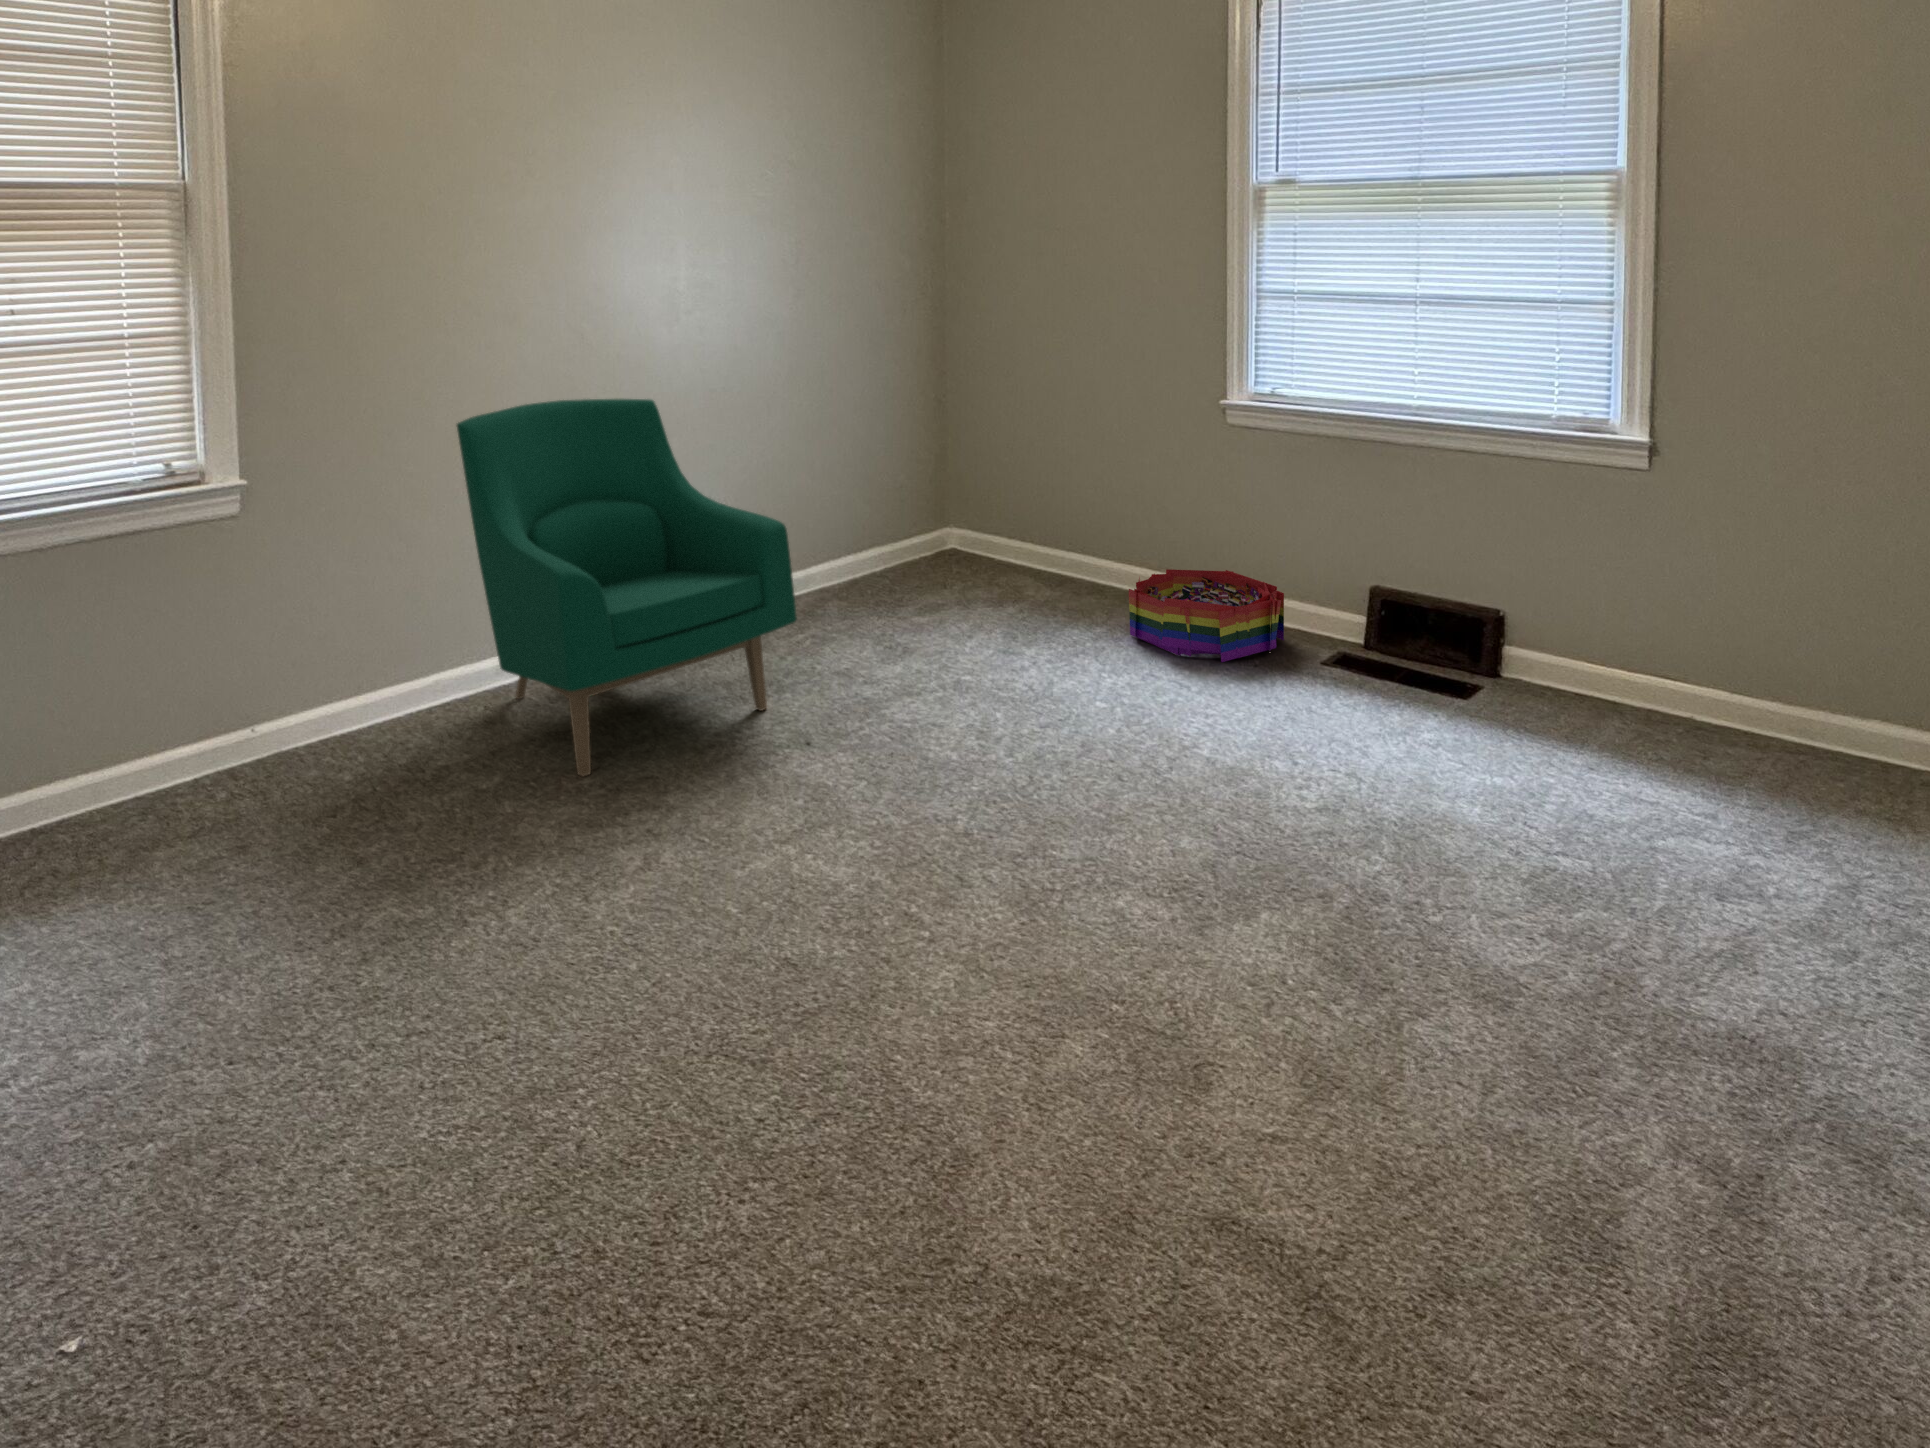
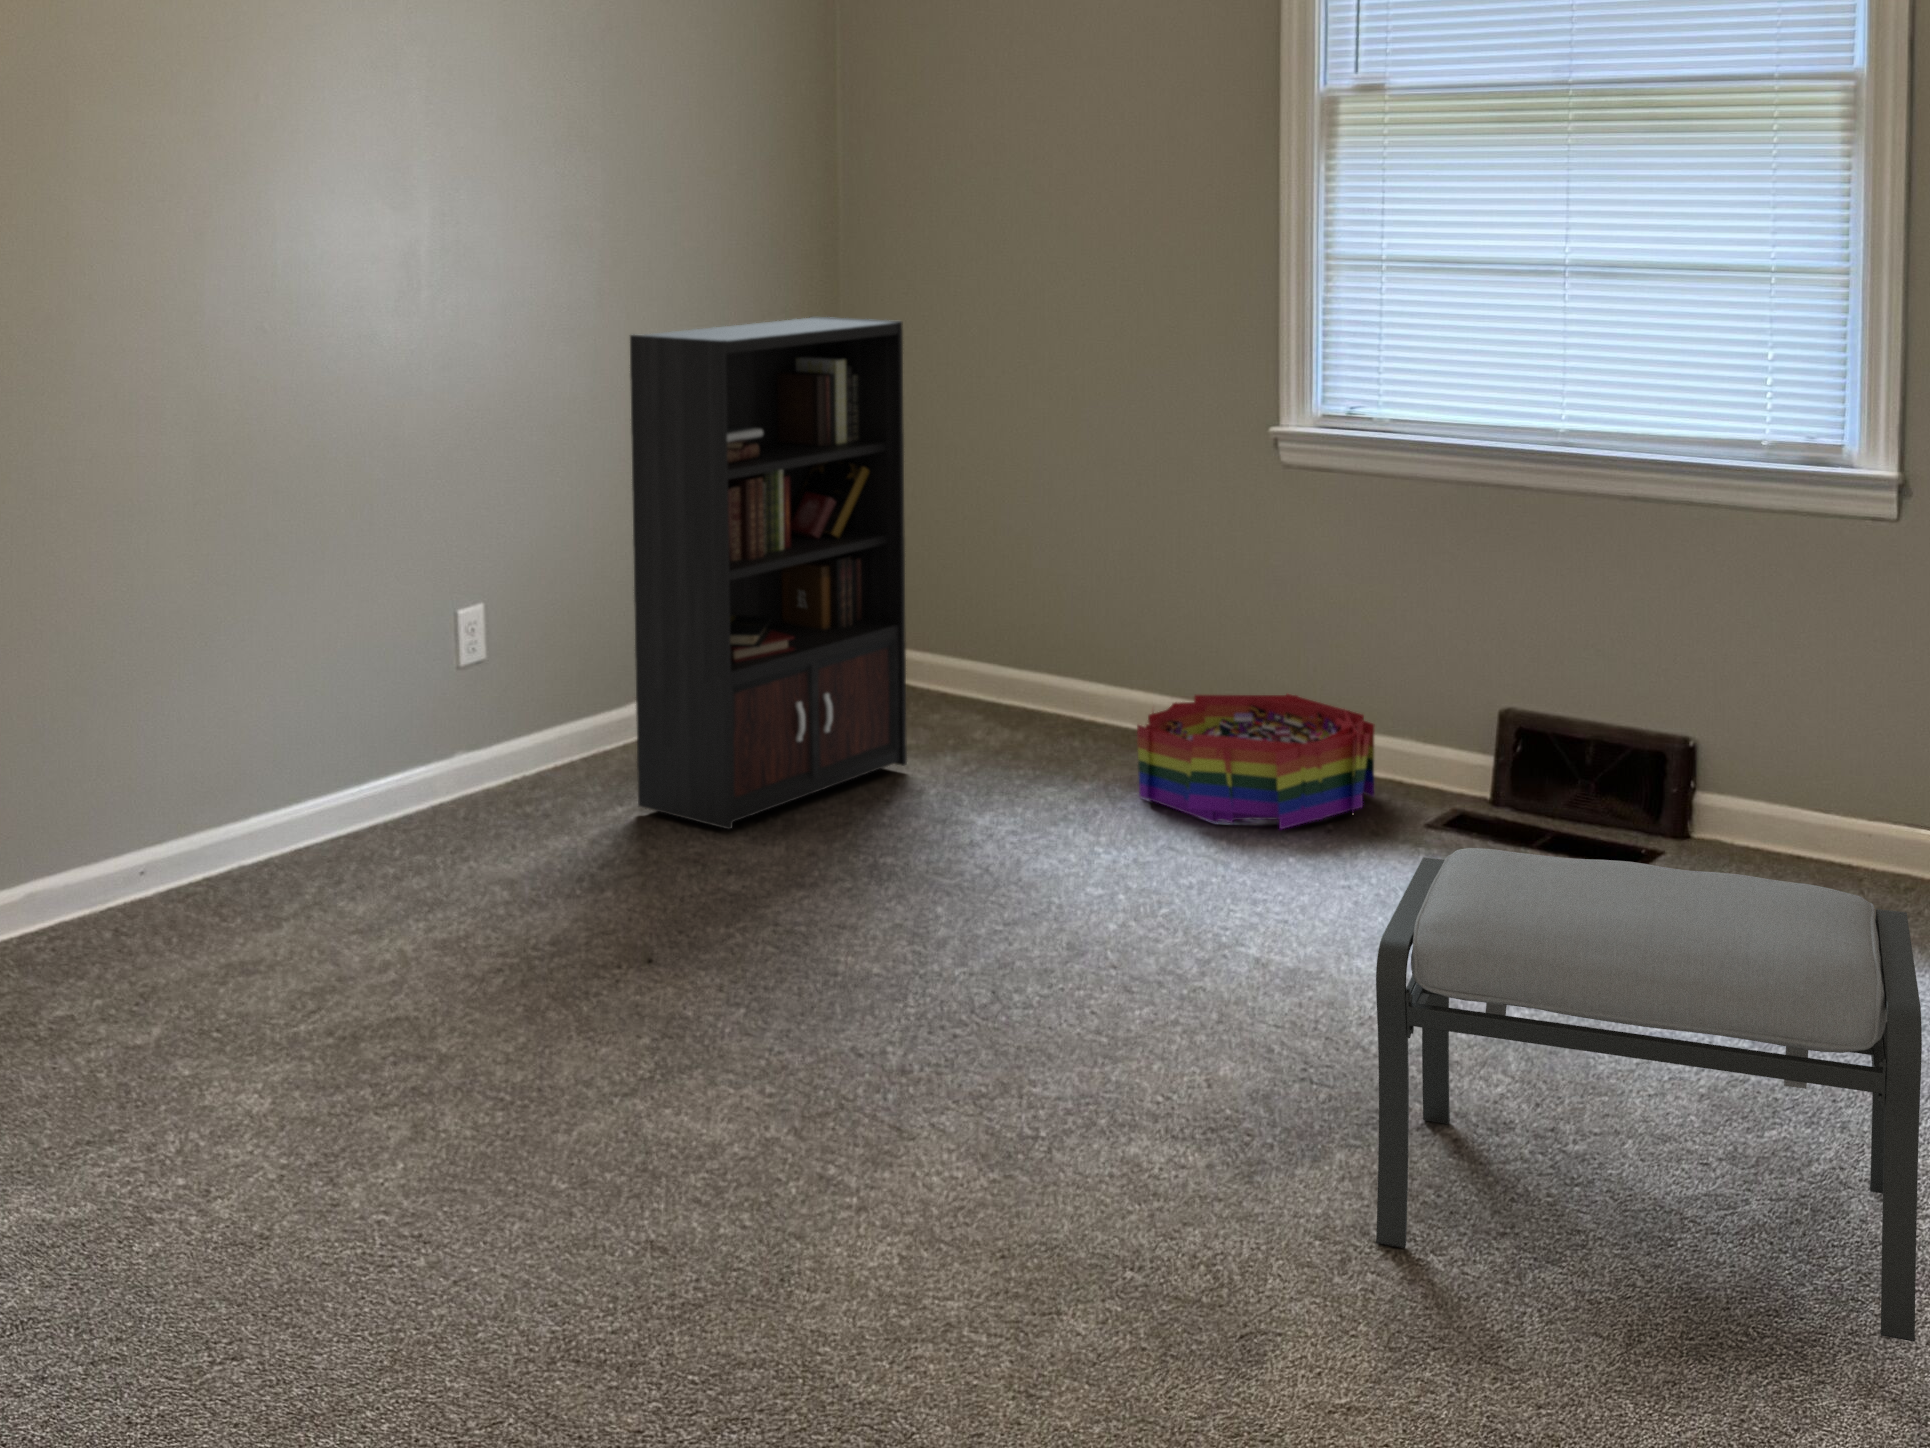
bookcase: none [810,328,983,650] -> present [630,317,907,830]
armchair: present [457,399,797,777] -> none [65,433,623,1023]
ottoman: none [1292,706,1716,1110] -> present [1376,848,1922,1342]

